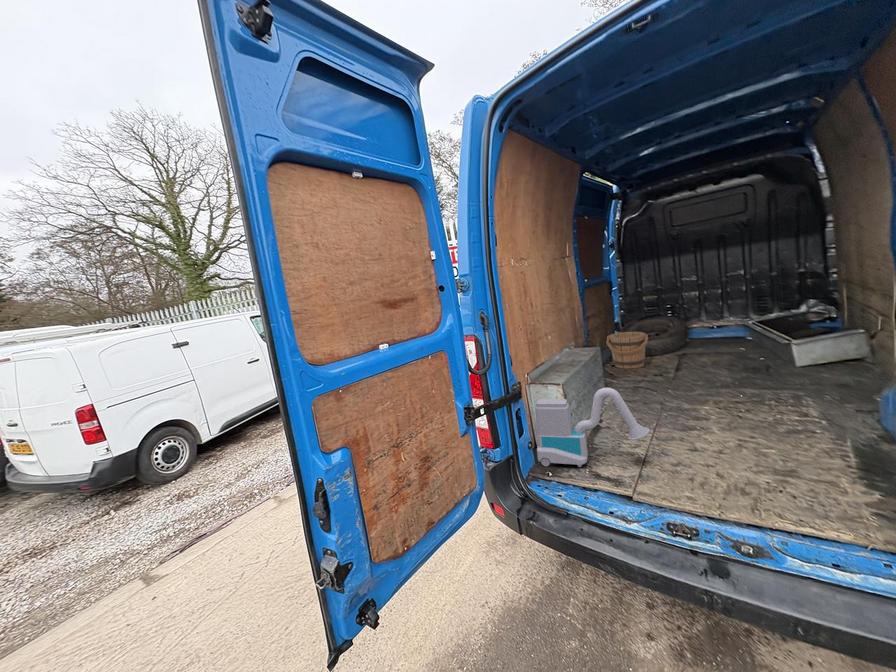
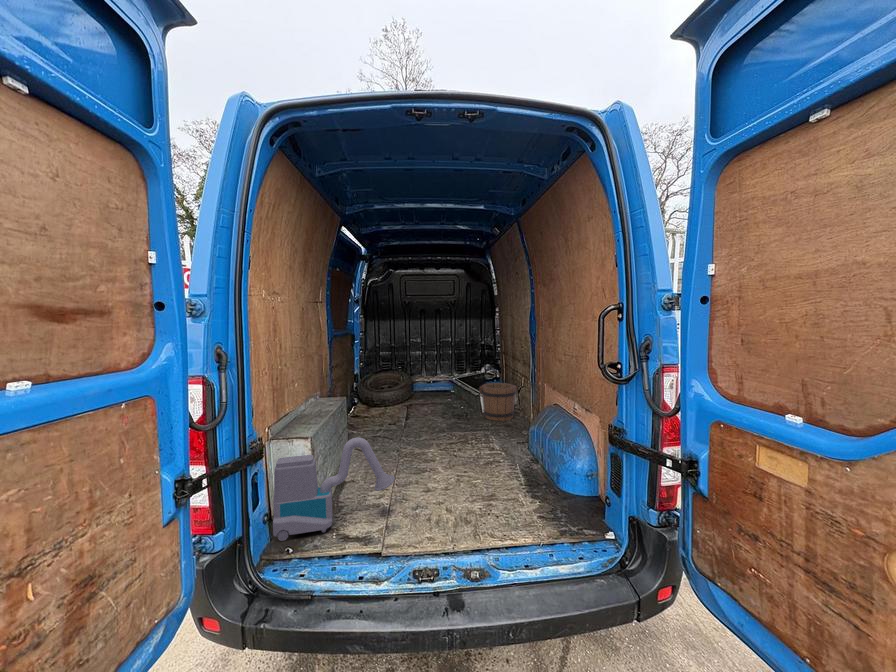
bucket: present [606,332,648,368] -> present [480,383,518,421]

